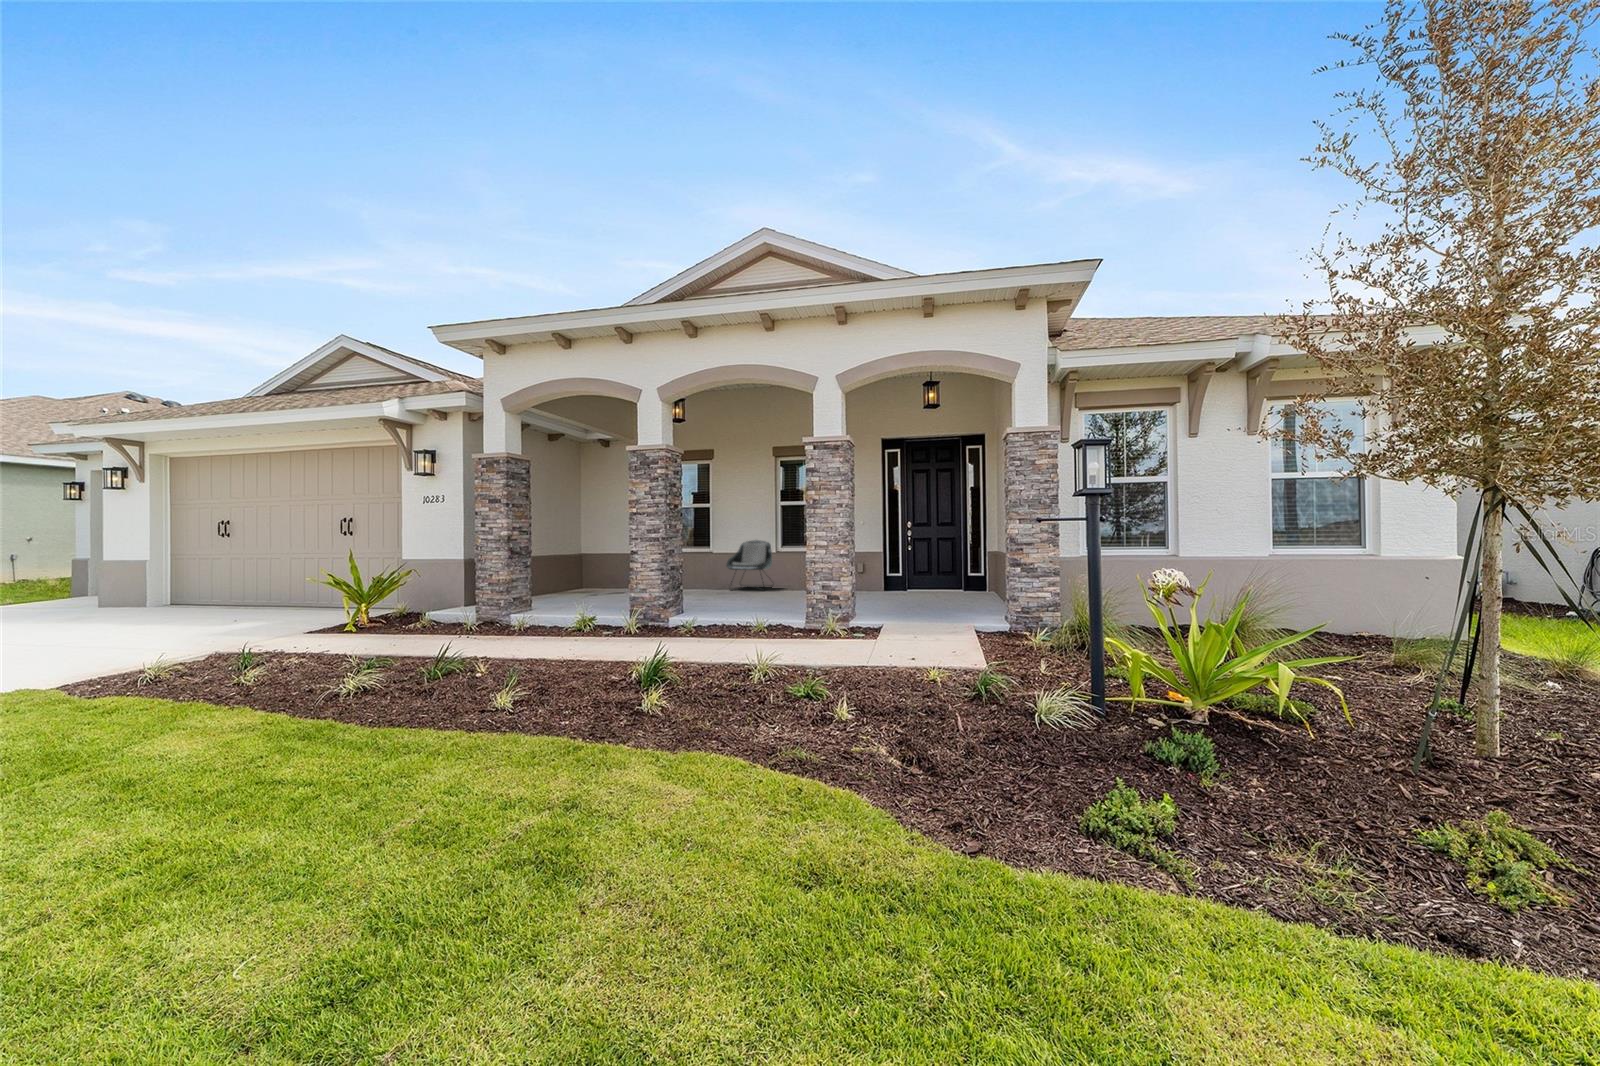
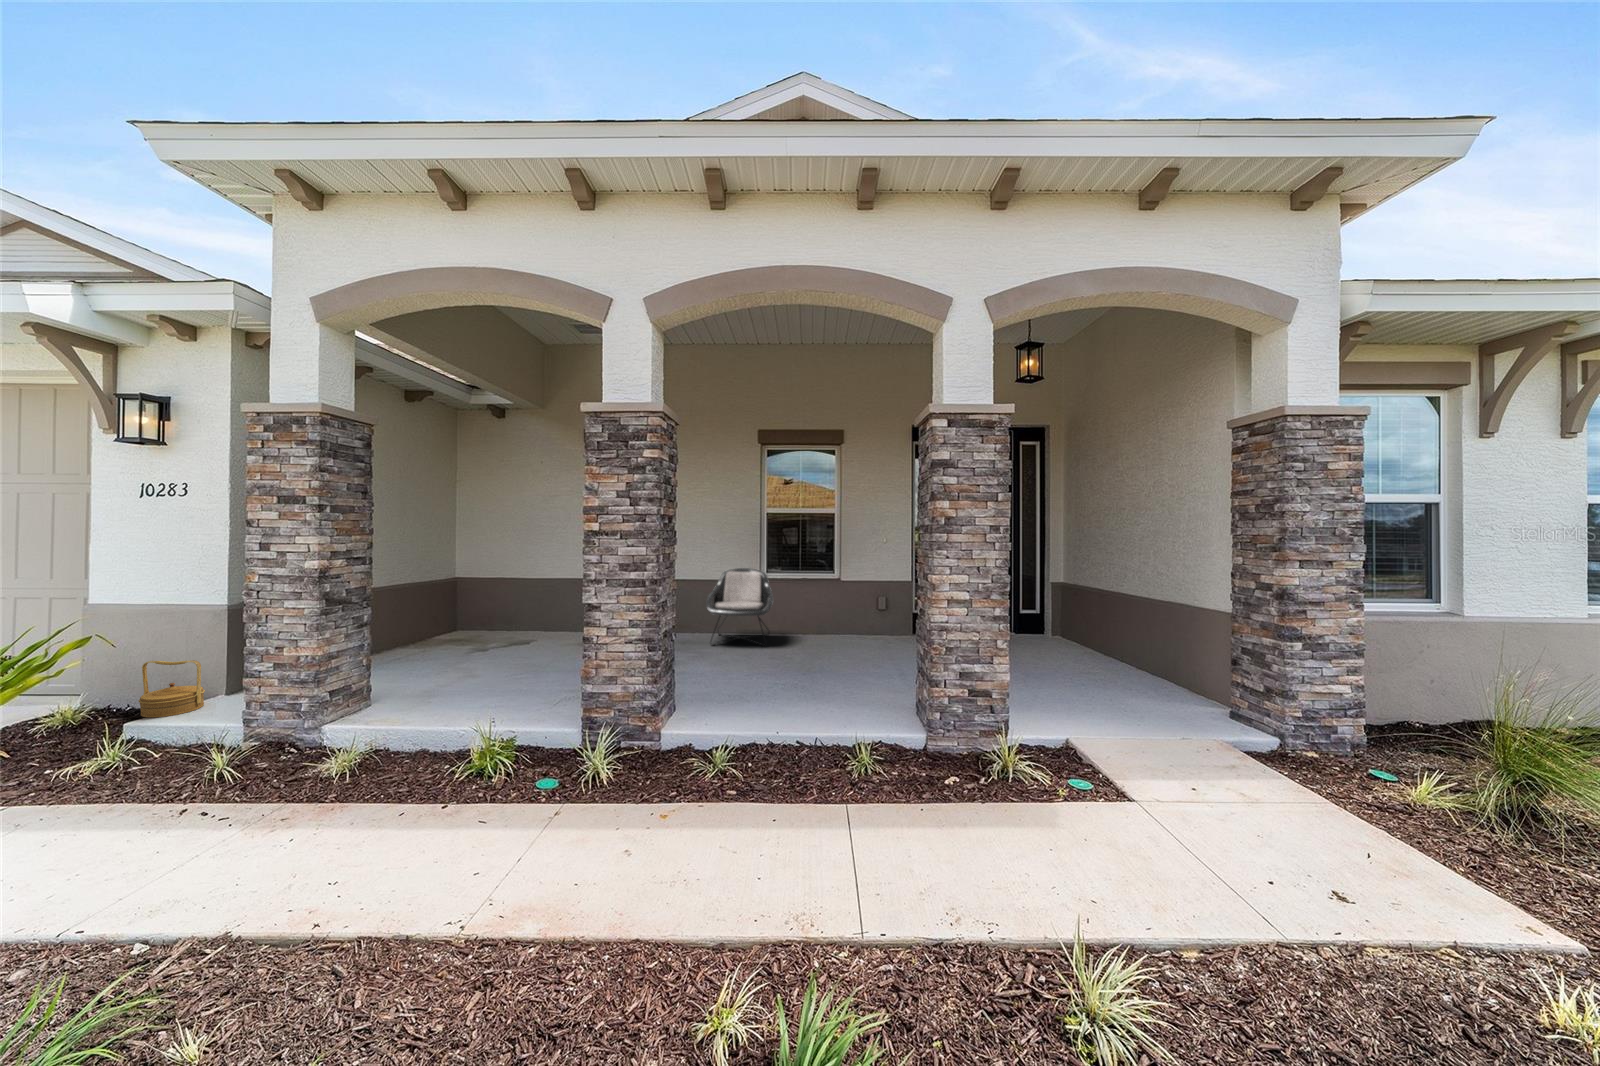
woven basket: none [430,585,456,612] -> present [139,660,205,718]

